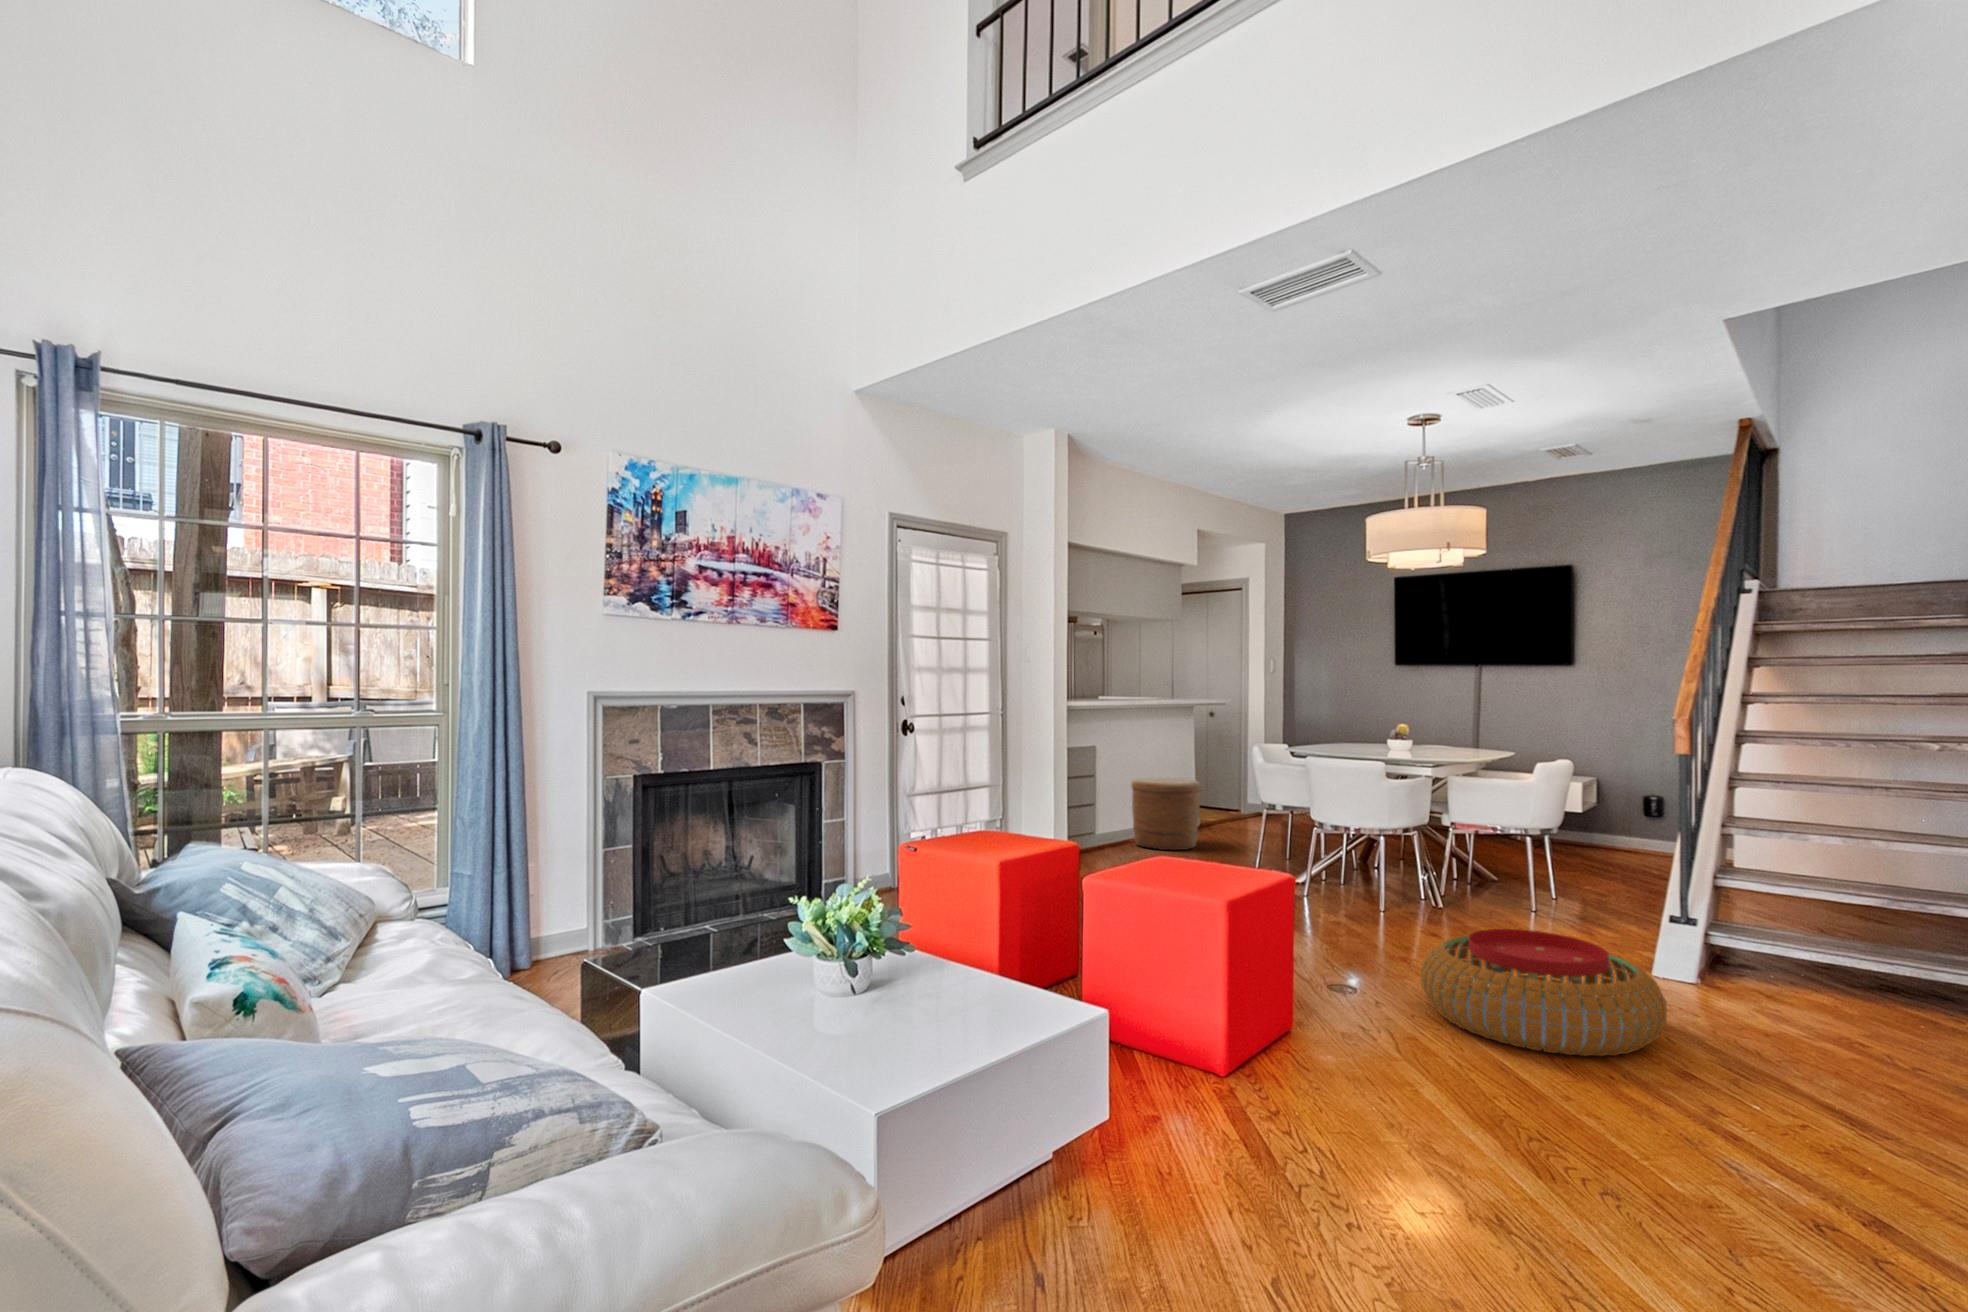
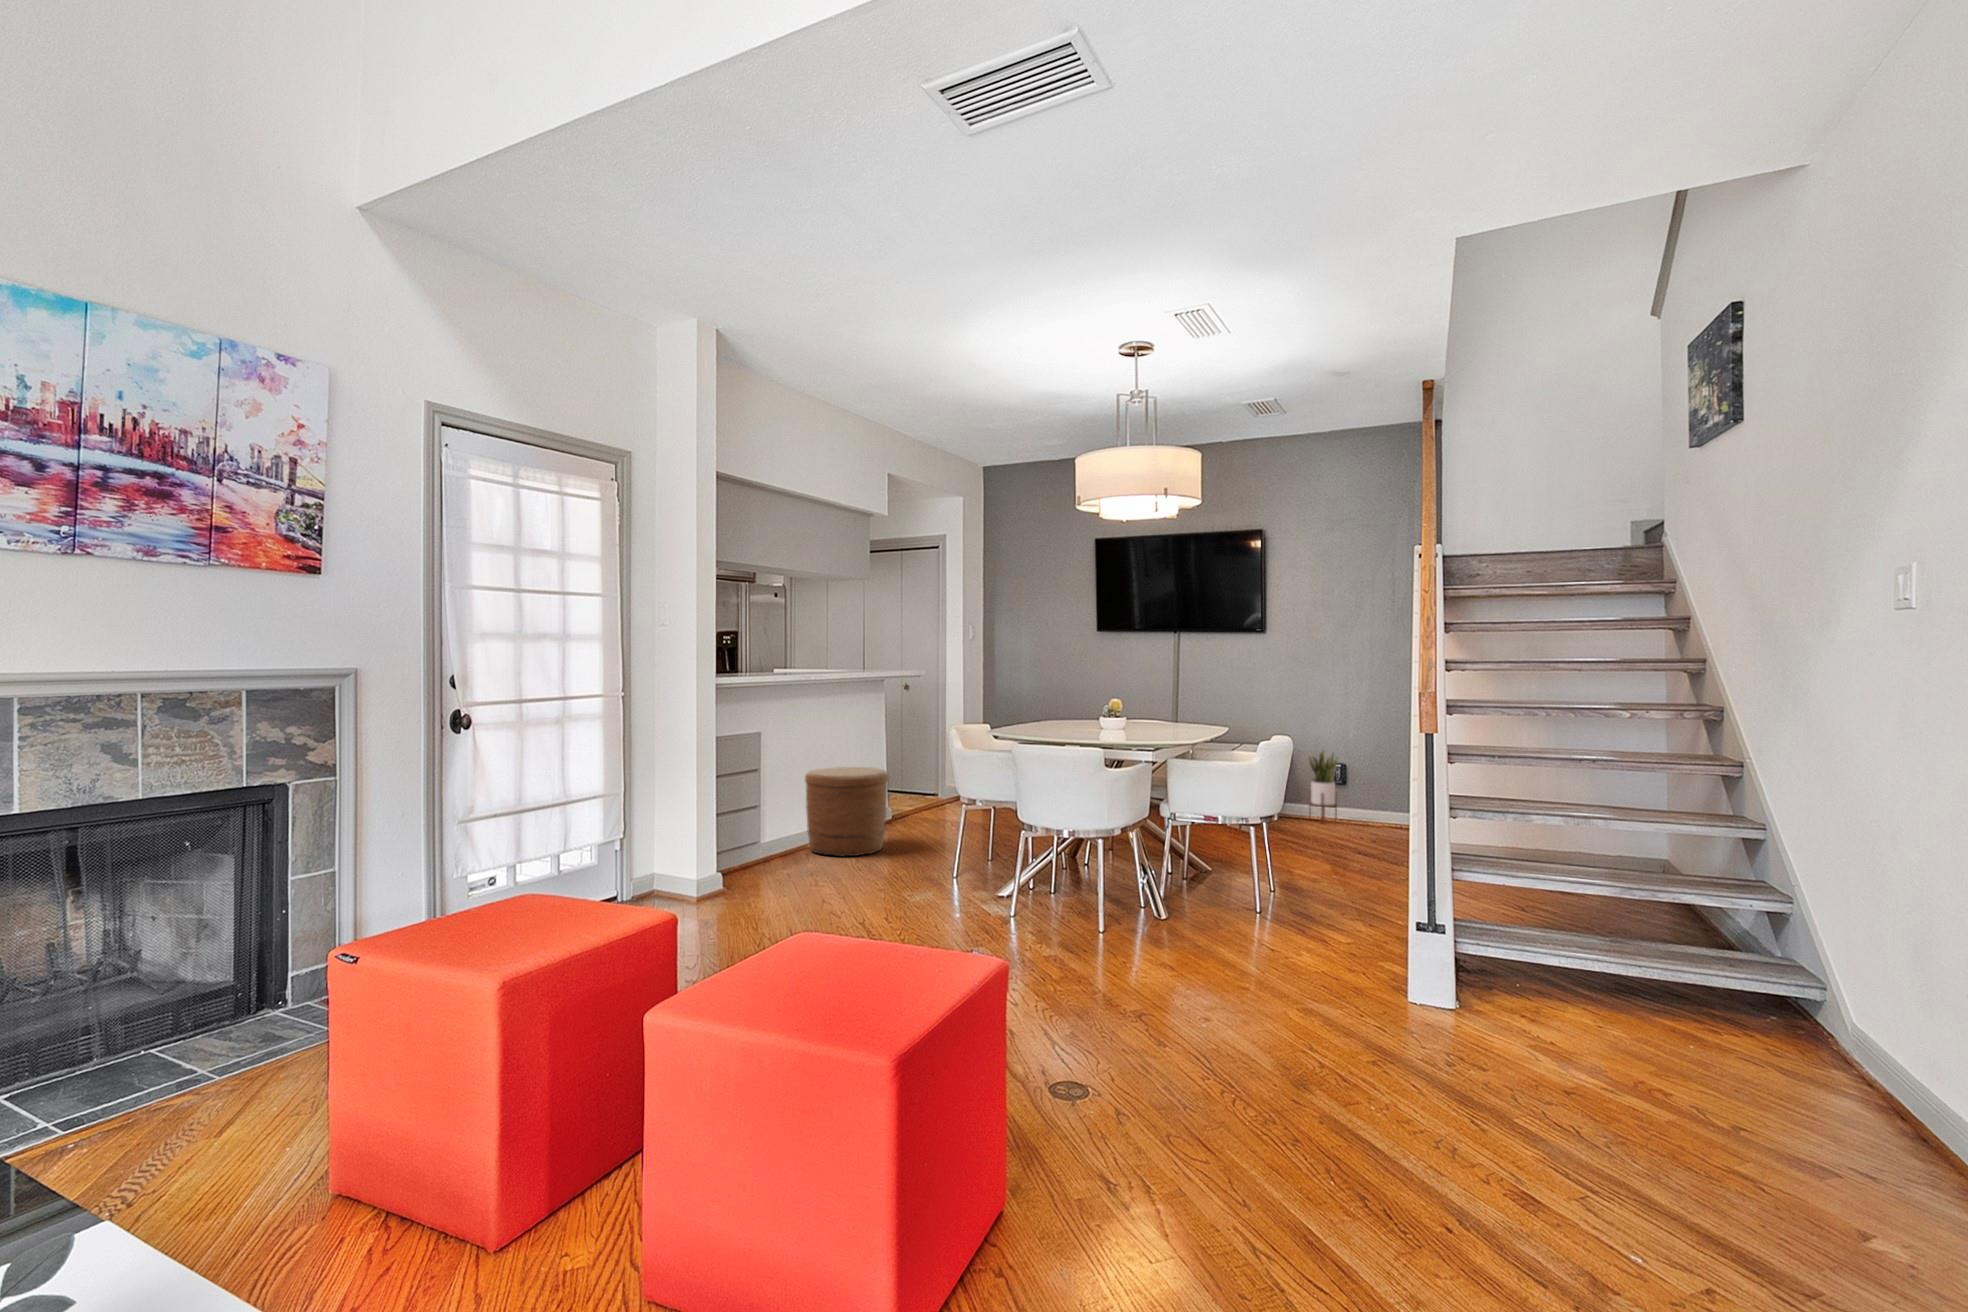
potted plant: none [1613,775,1650,852] -> present [1307,748,1338,821]
pouf: present [1420,929,1667,1056] -> none [1164,977,1475,1177]

